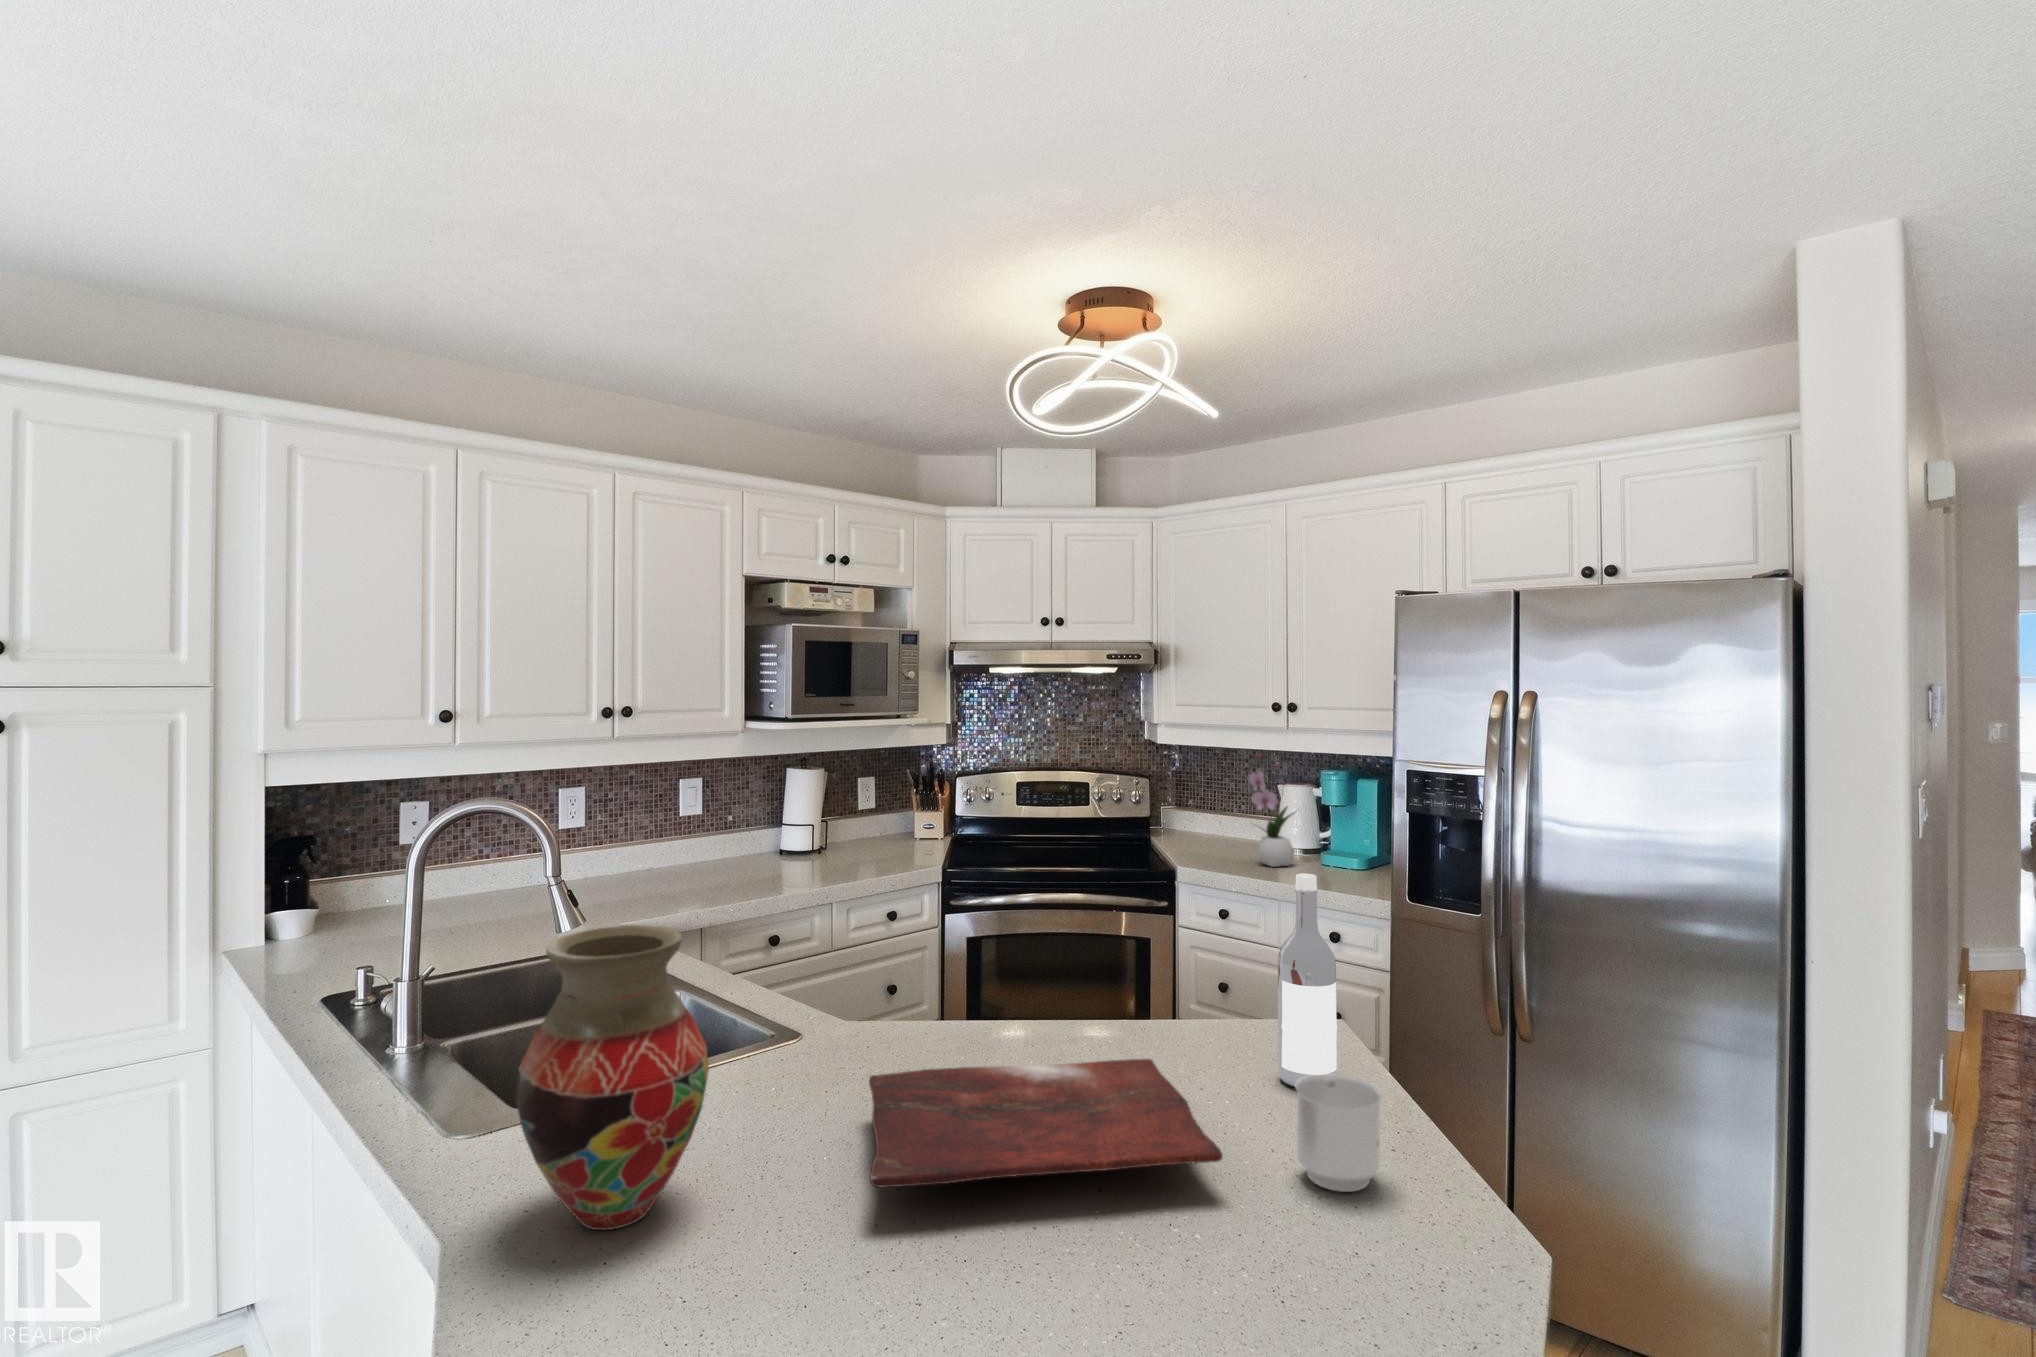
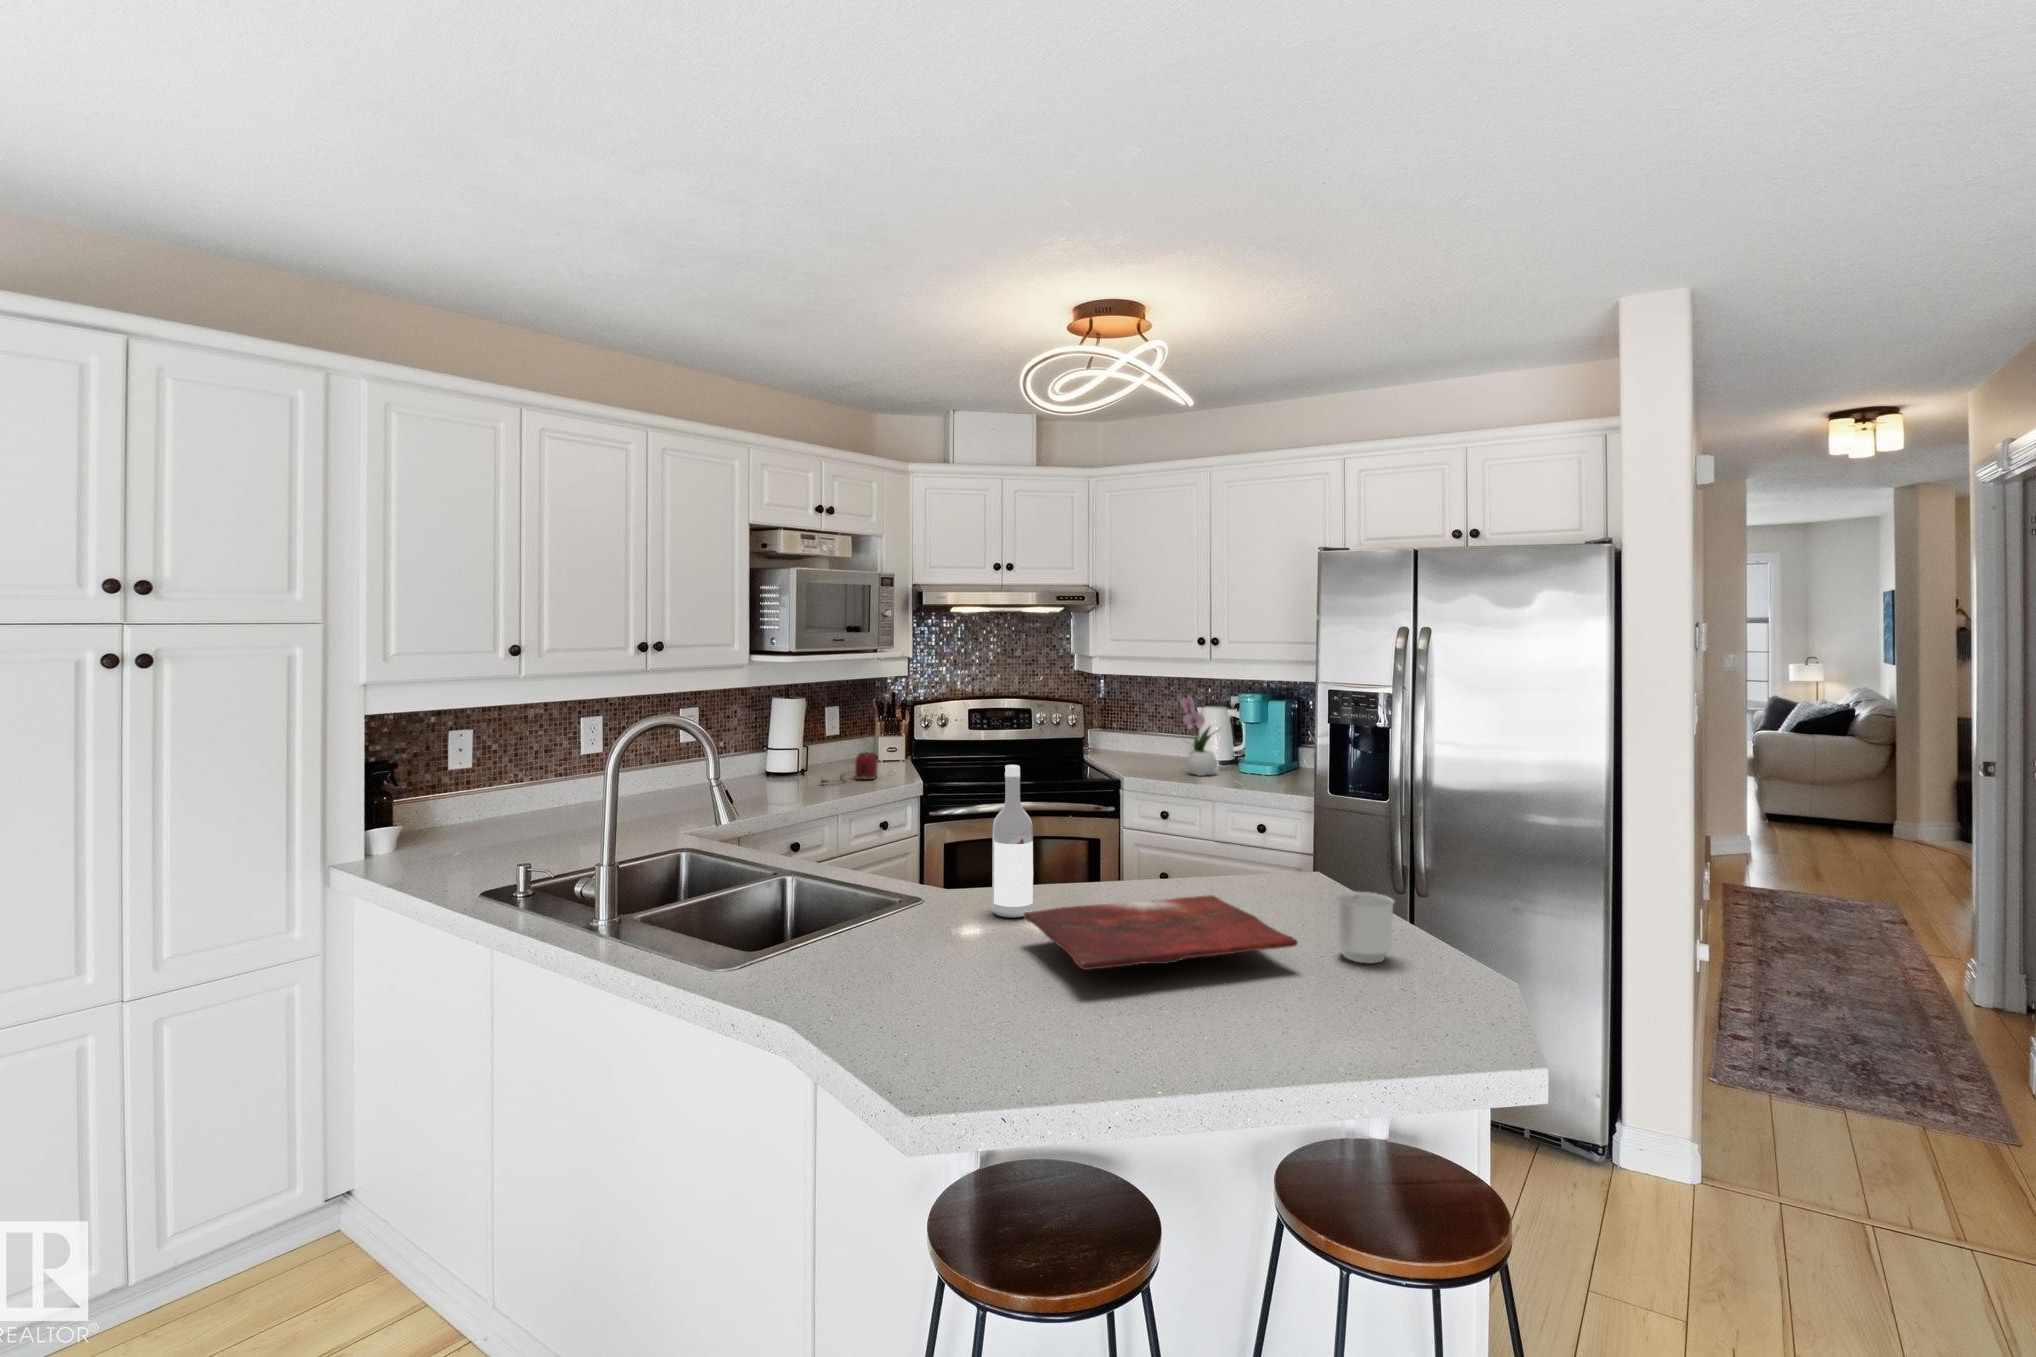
toaster: none [827,830,901,867] -> present [820,752,877,784]
wine bottle: present [1278,874,1337,1087] -> present [992,765,1033,918]
vase: present [515,926,709,1230] -> none [829,802,958,1009]

